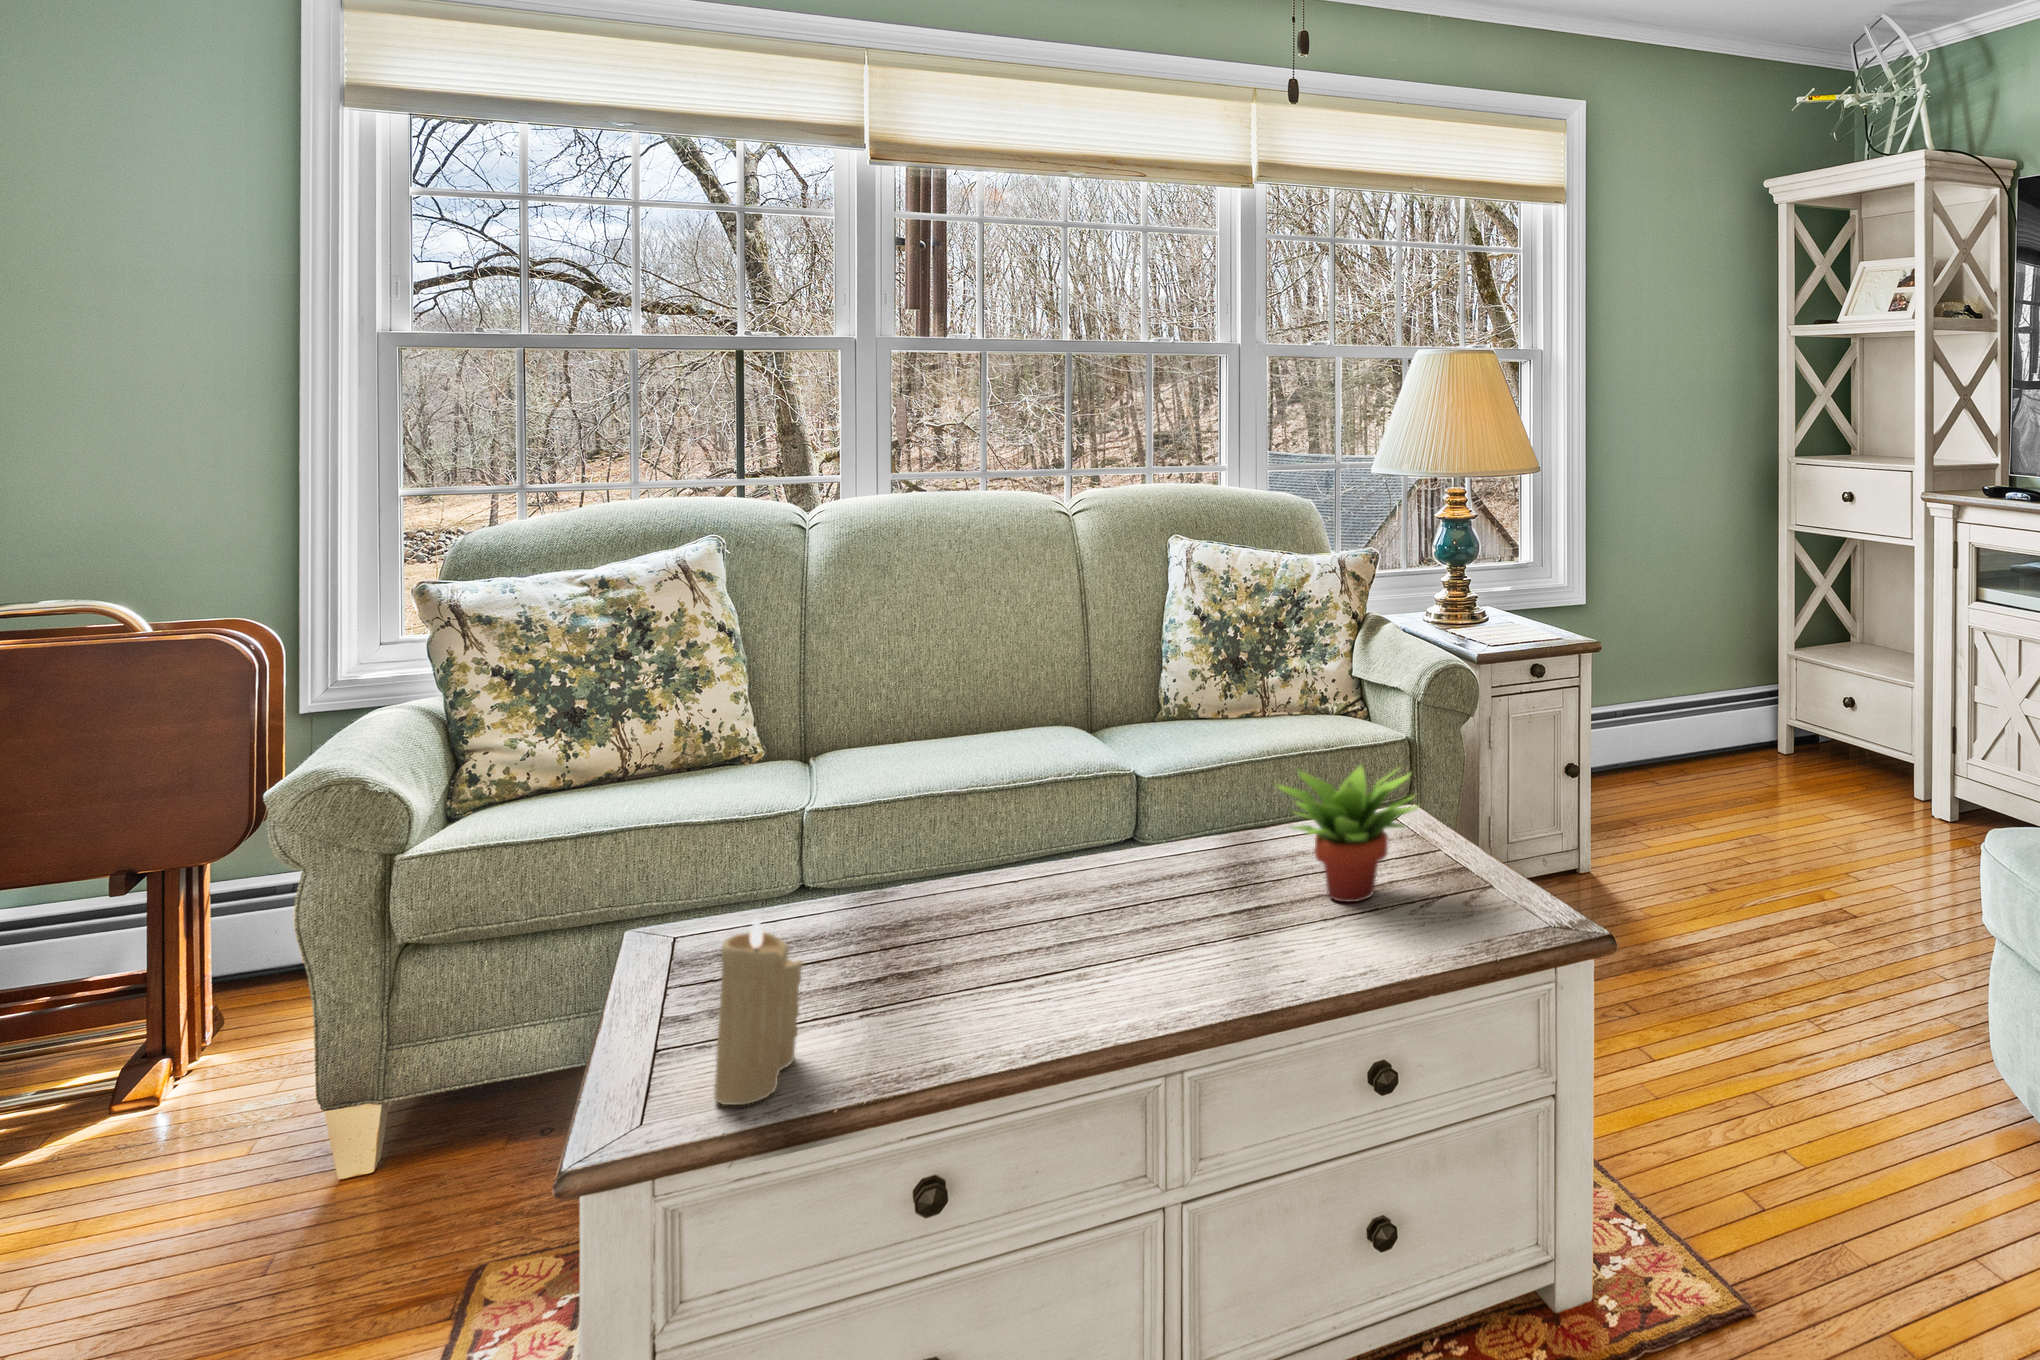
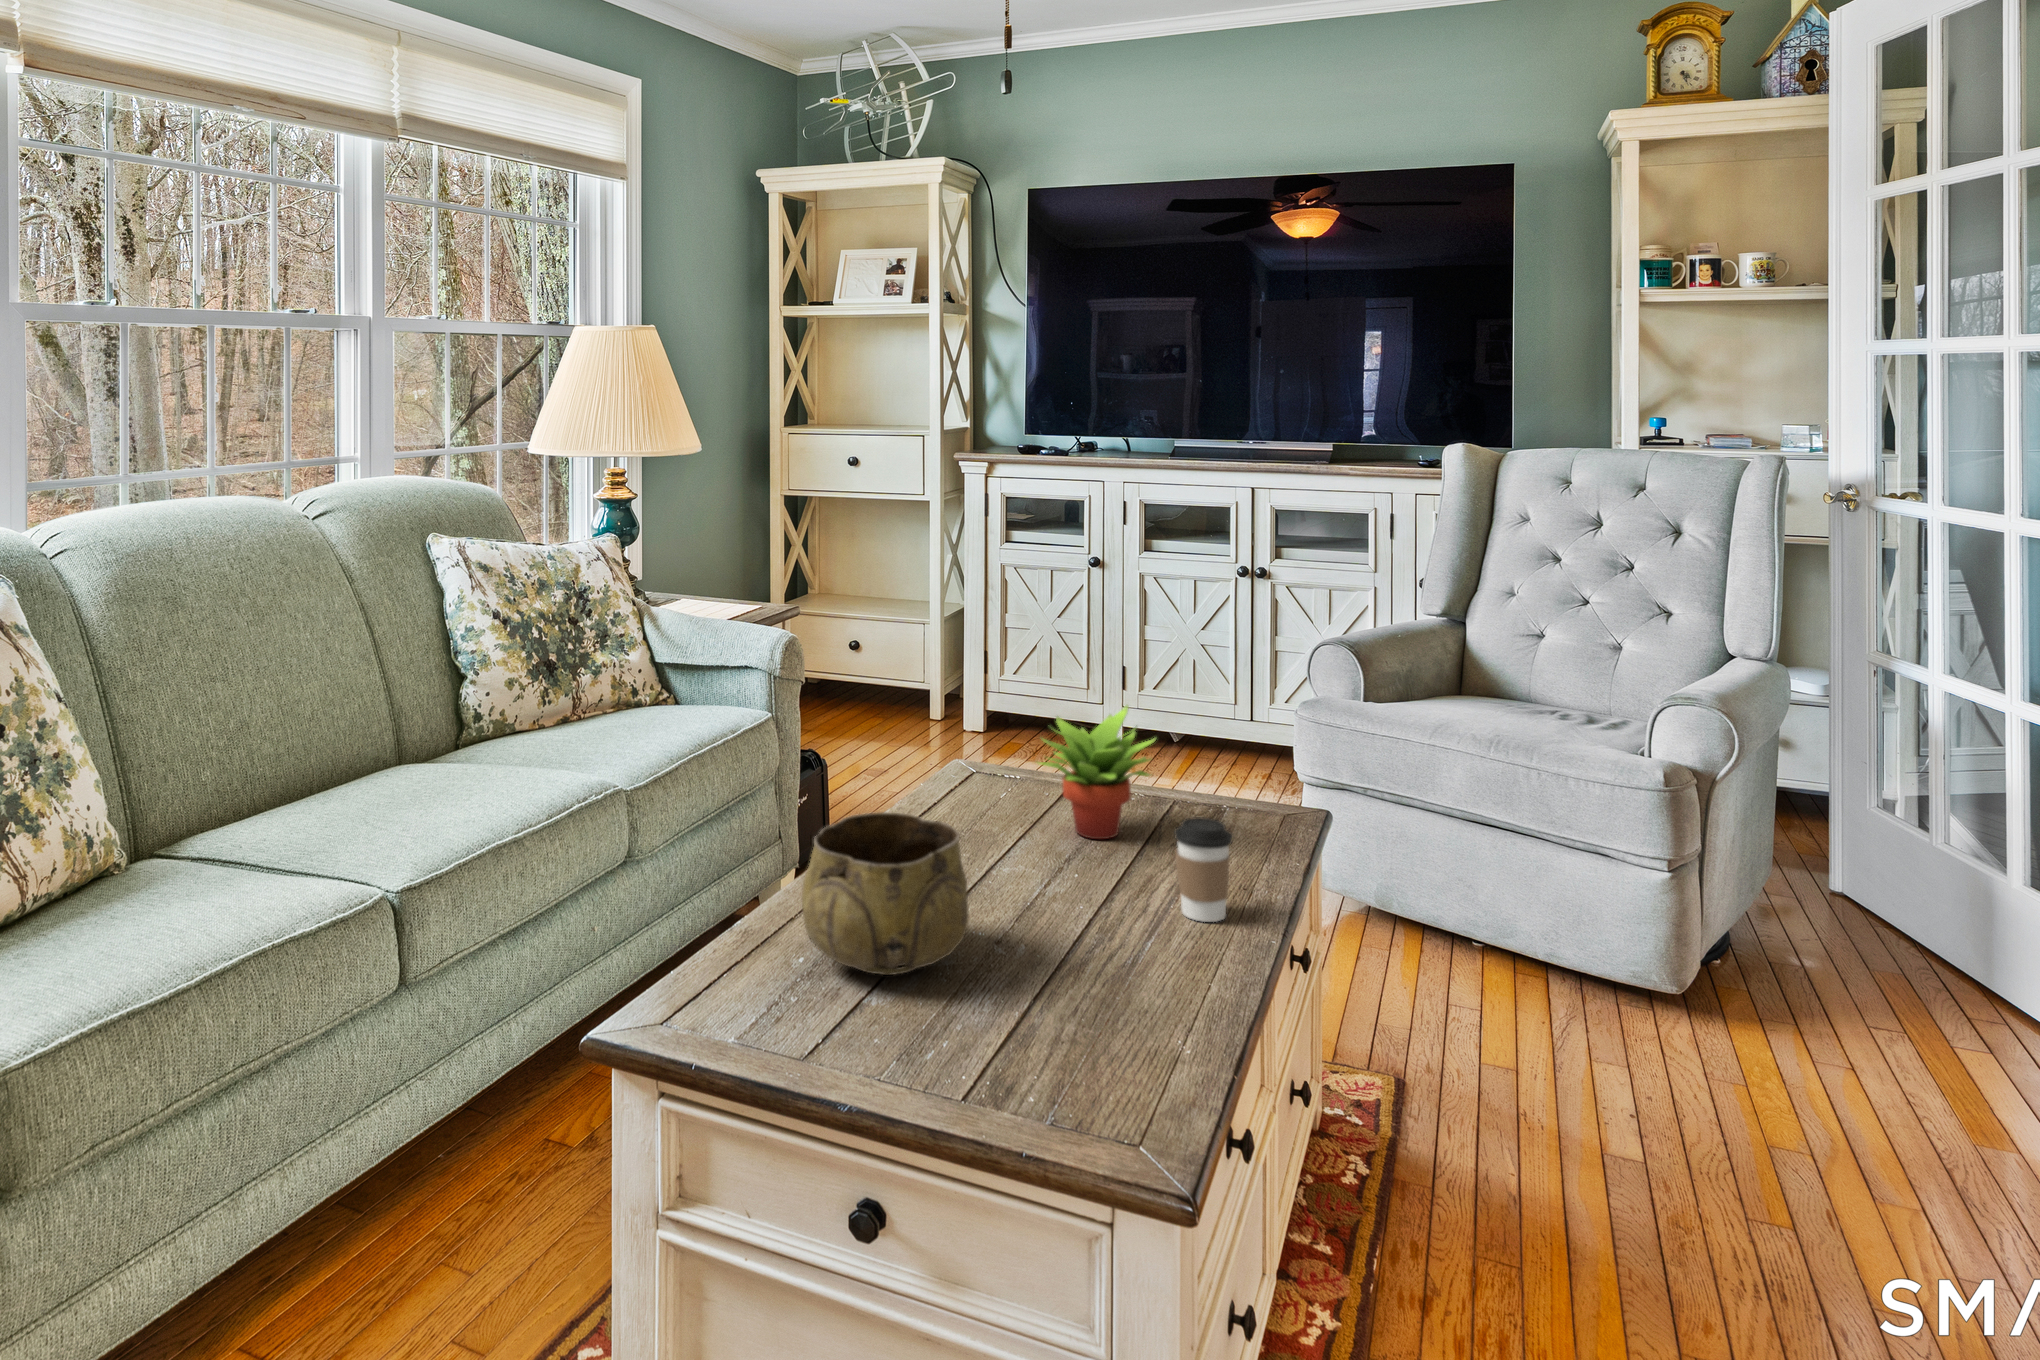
decorative bowl: none [808,807,1000,957] -> present [802,812,968,975]
coffee cup: none [1199,880,1263,997] -> present [1174,817,1233,922]
candle: present [714,919,802,1105] -> none [1037,914,1151,1106]

